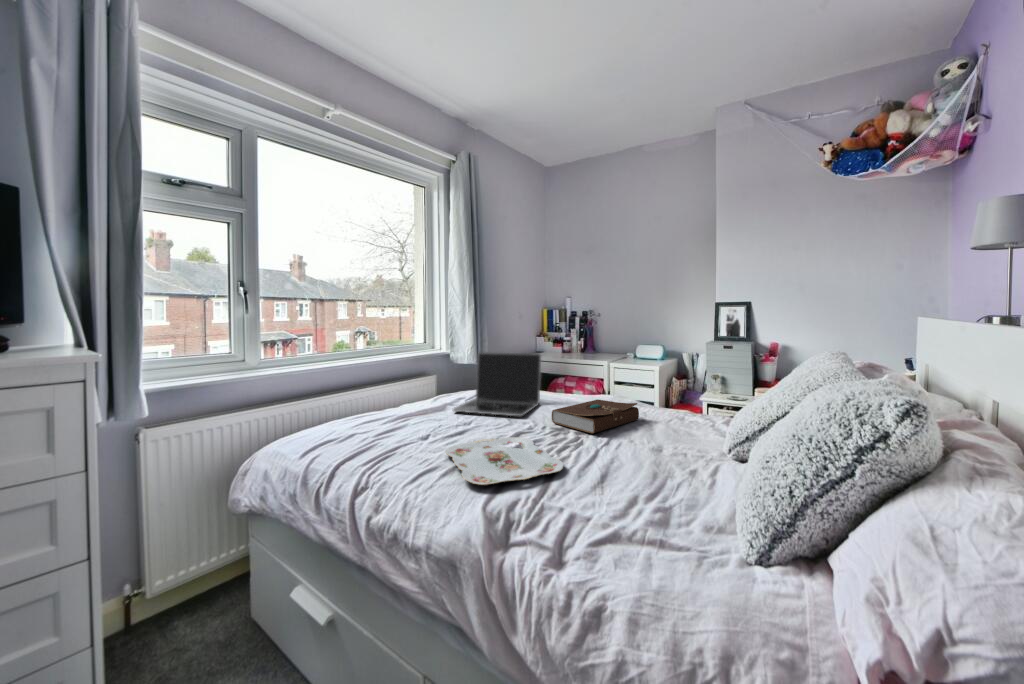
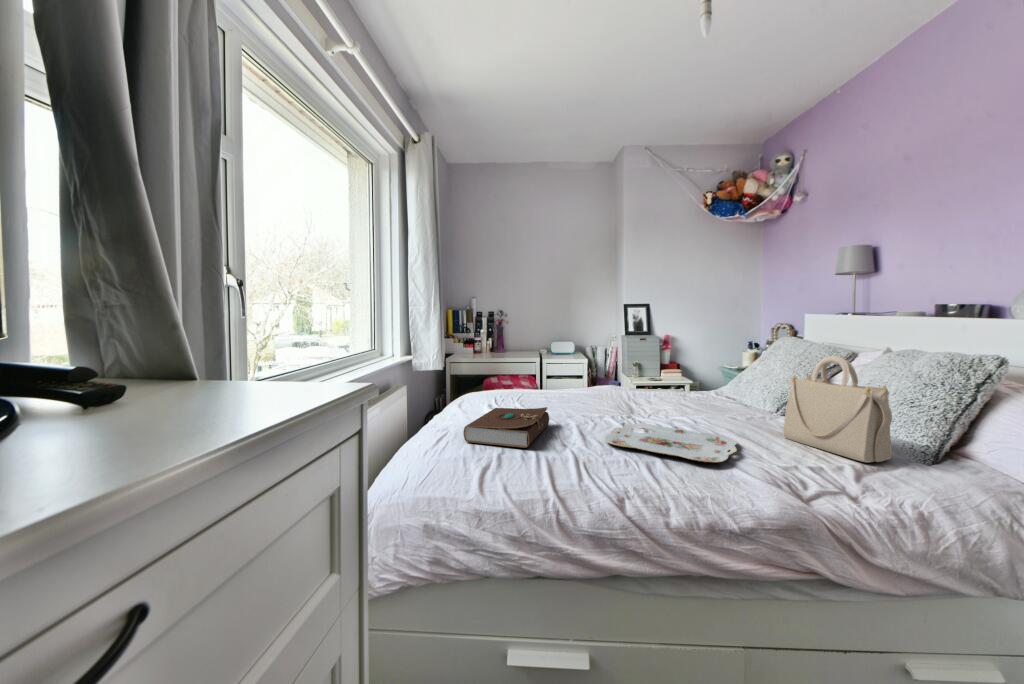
laptop: present [453,352,541,416] -> none [499,347,588,412]
handbag: none [630,384,697,531] -> present [783,356,892,462]
book: present [552,400,639,434] -> present [463,407,549,448]

